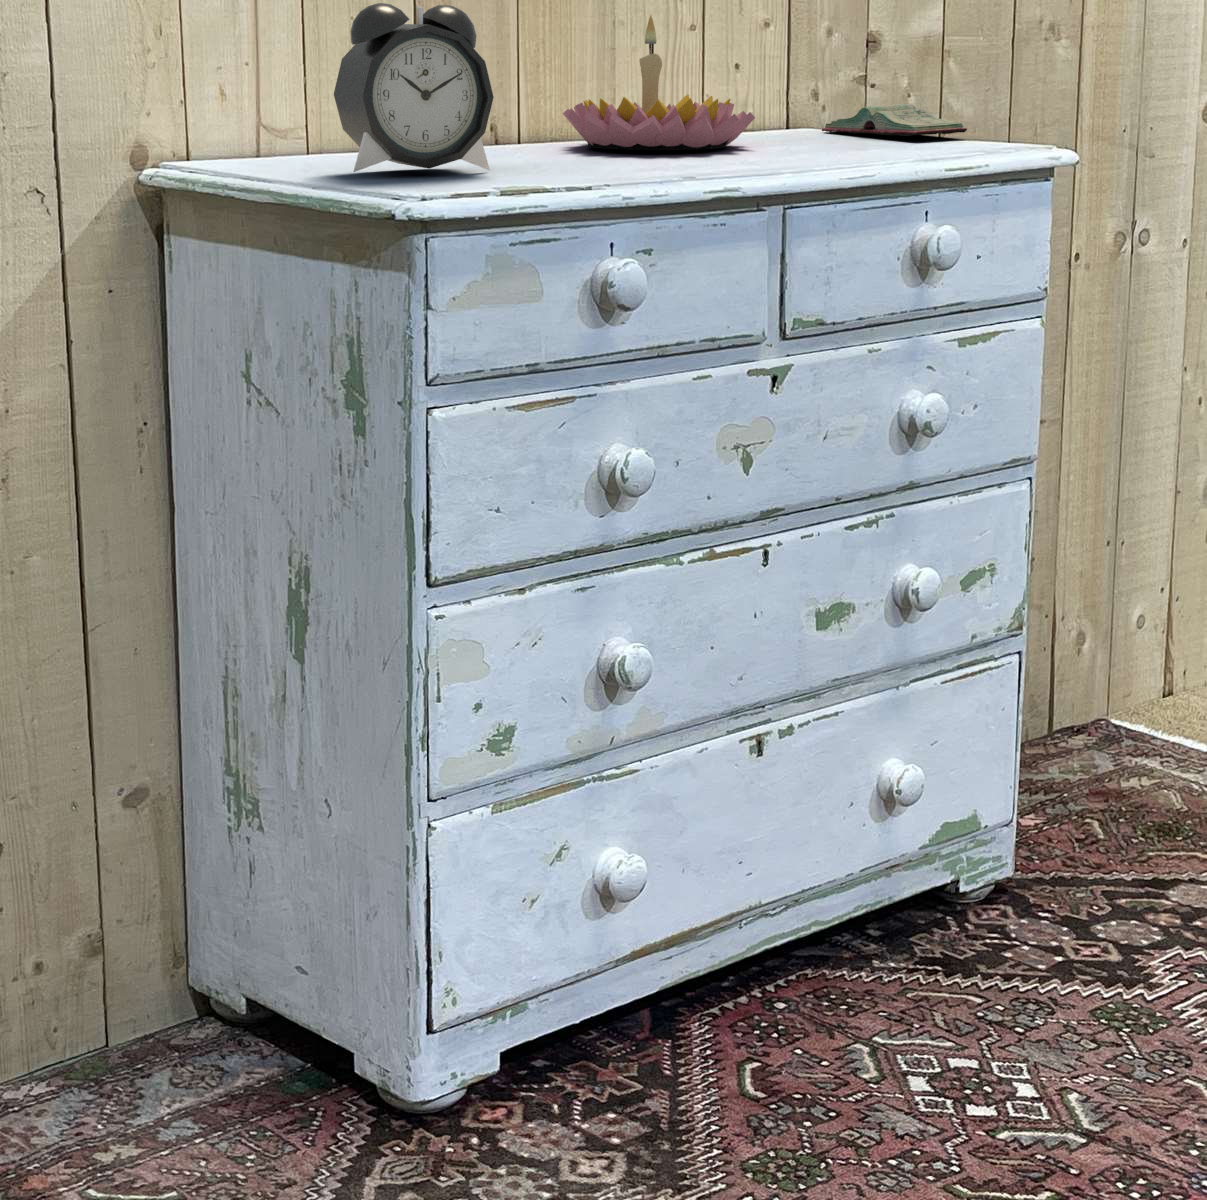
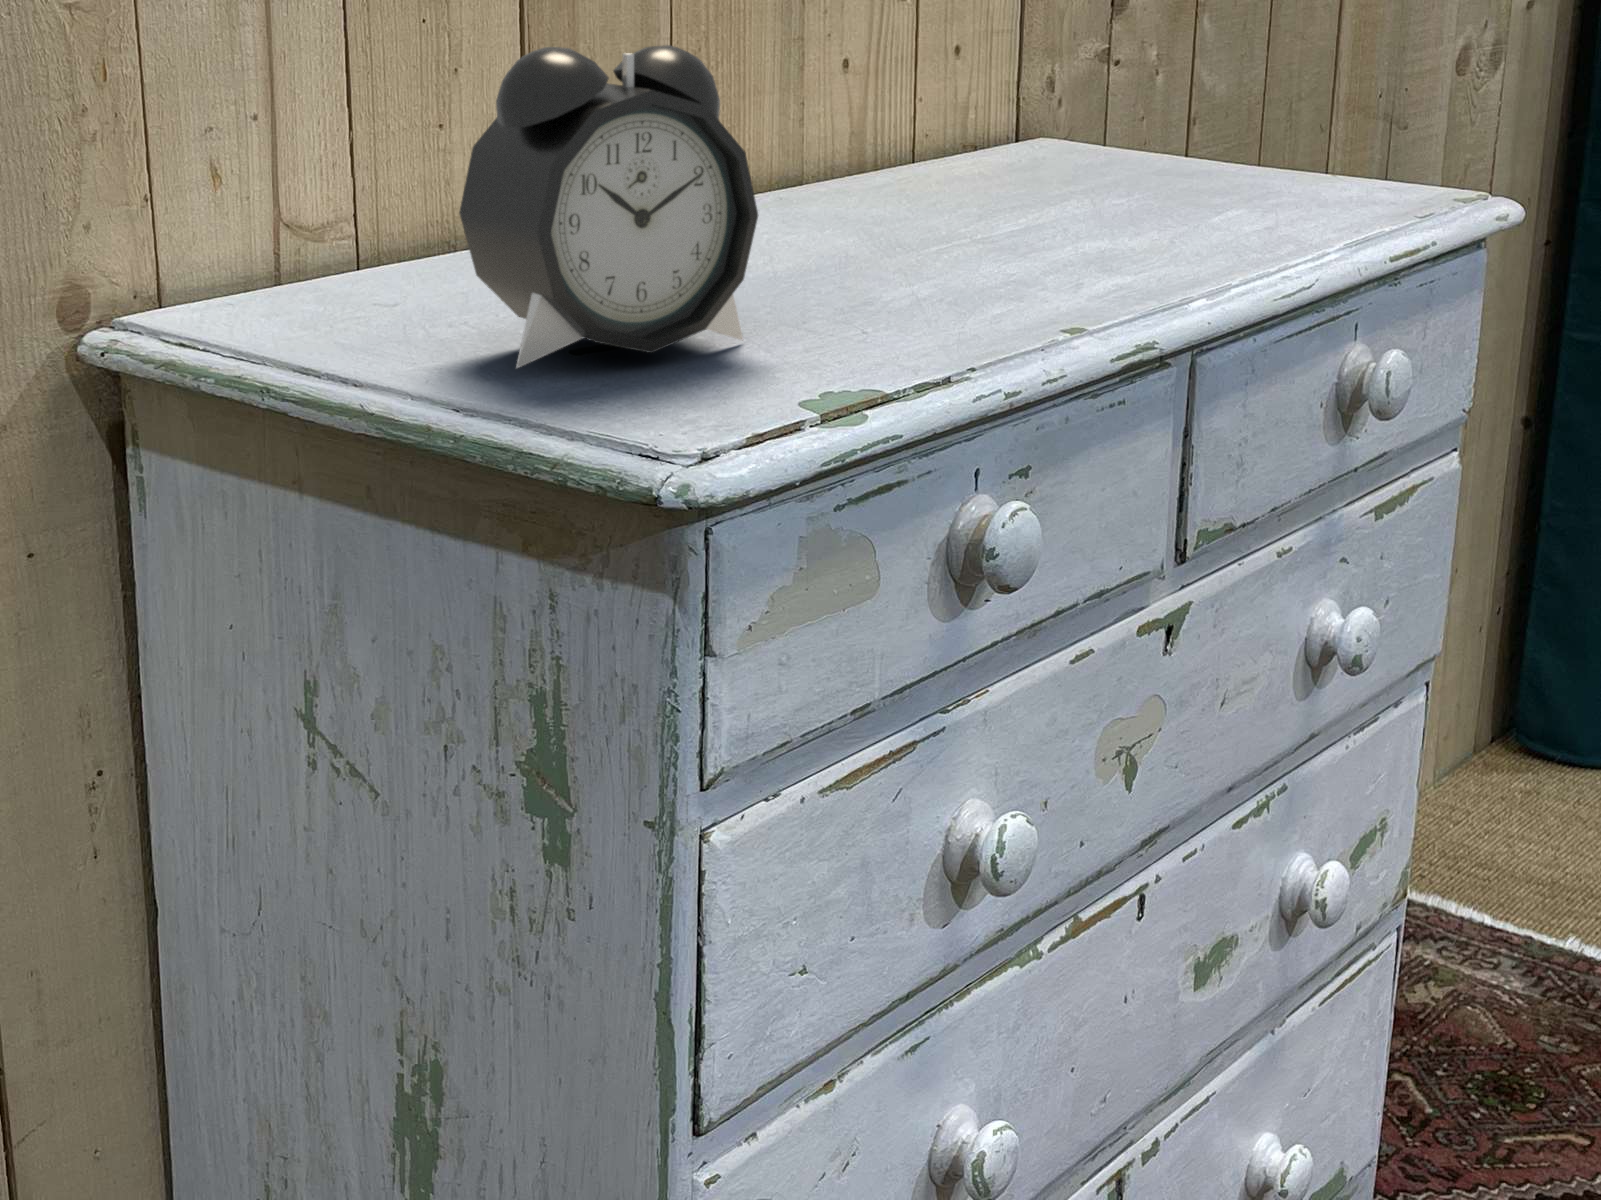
candle holder: present [563,14,755,150] -> none [783,27,1100,261]
book: present [822,104,967,136] -> none [1127,146,1373,209]

